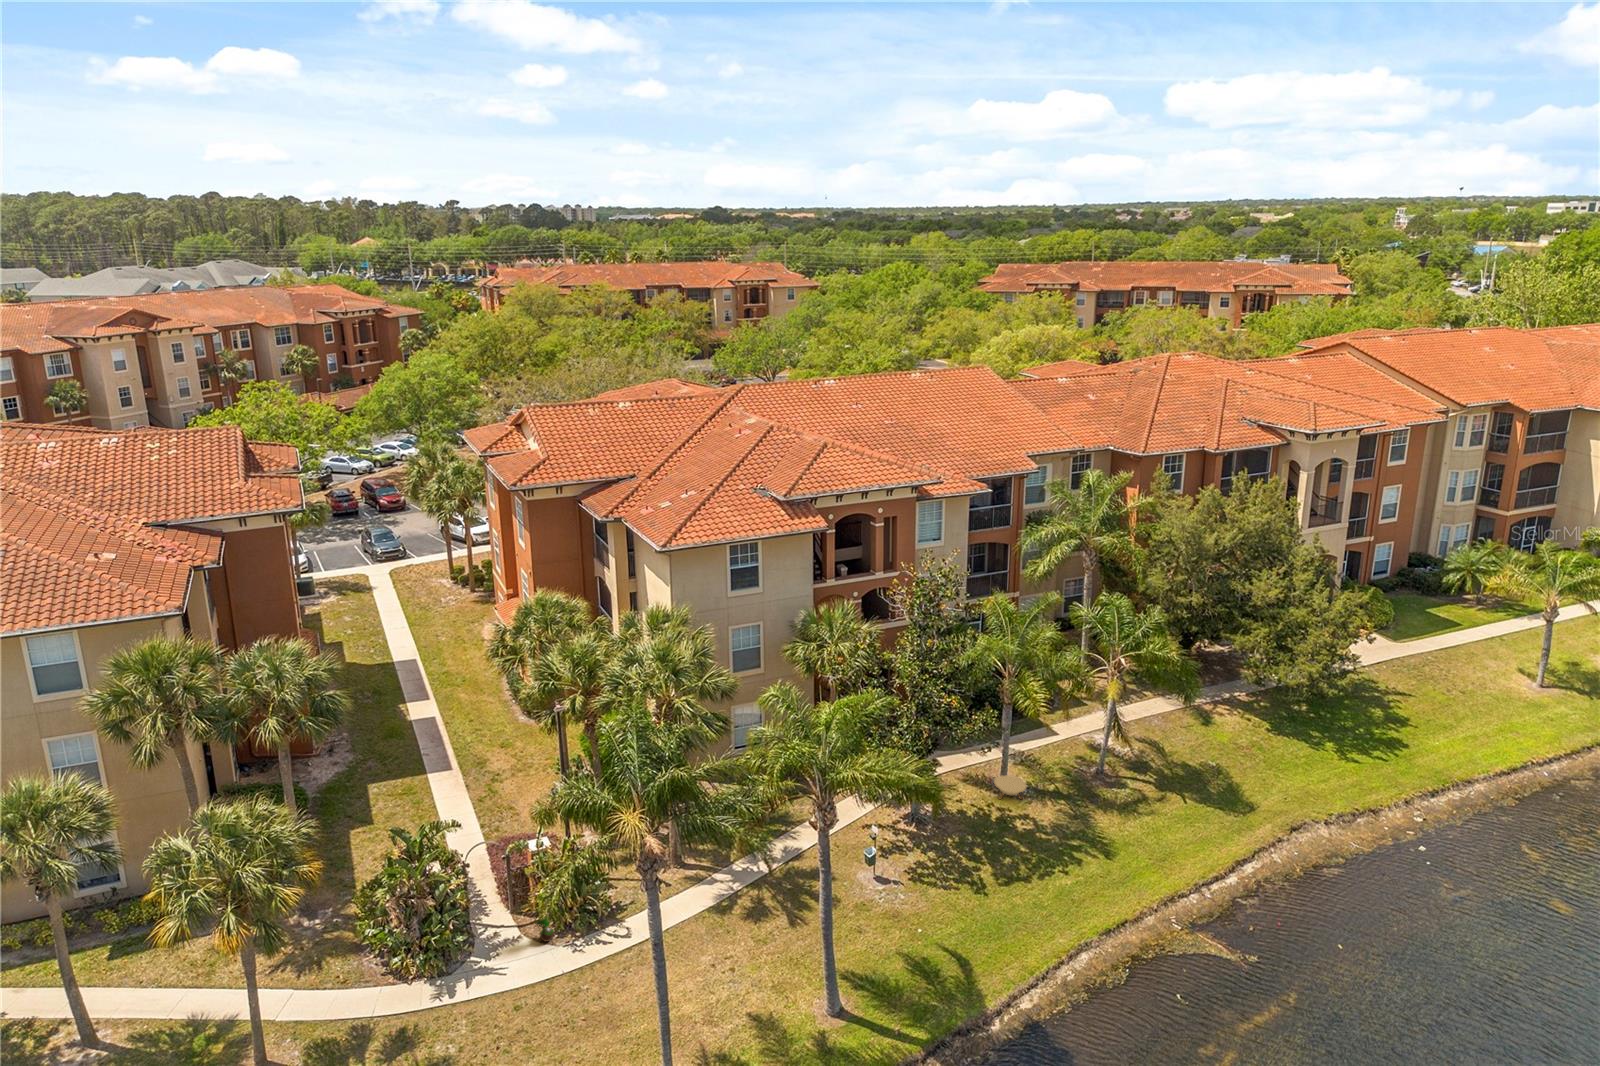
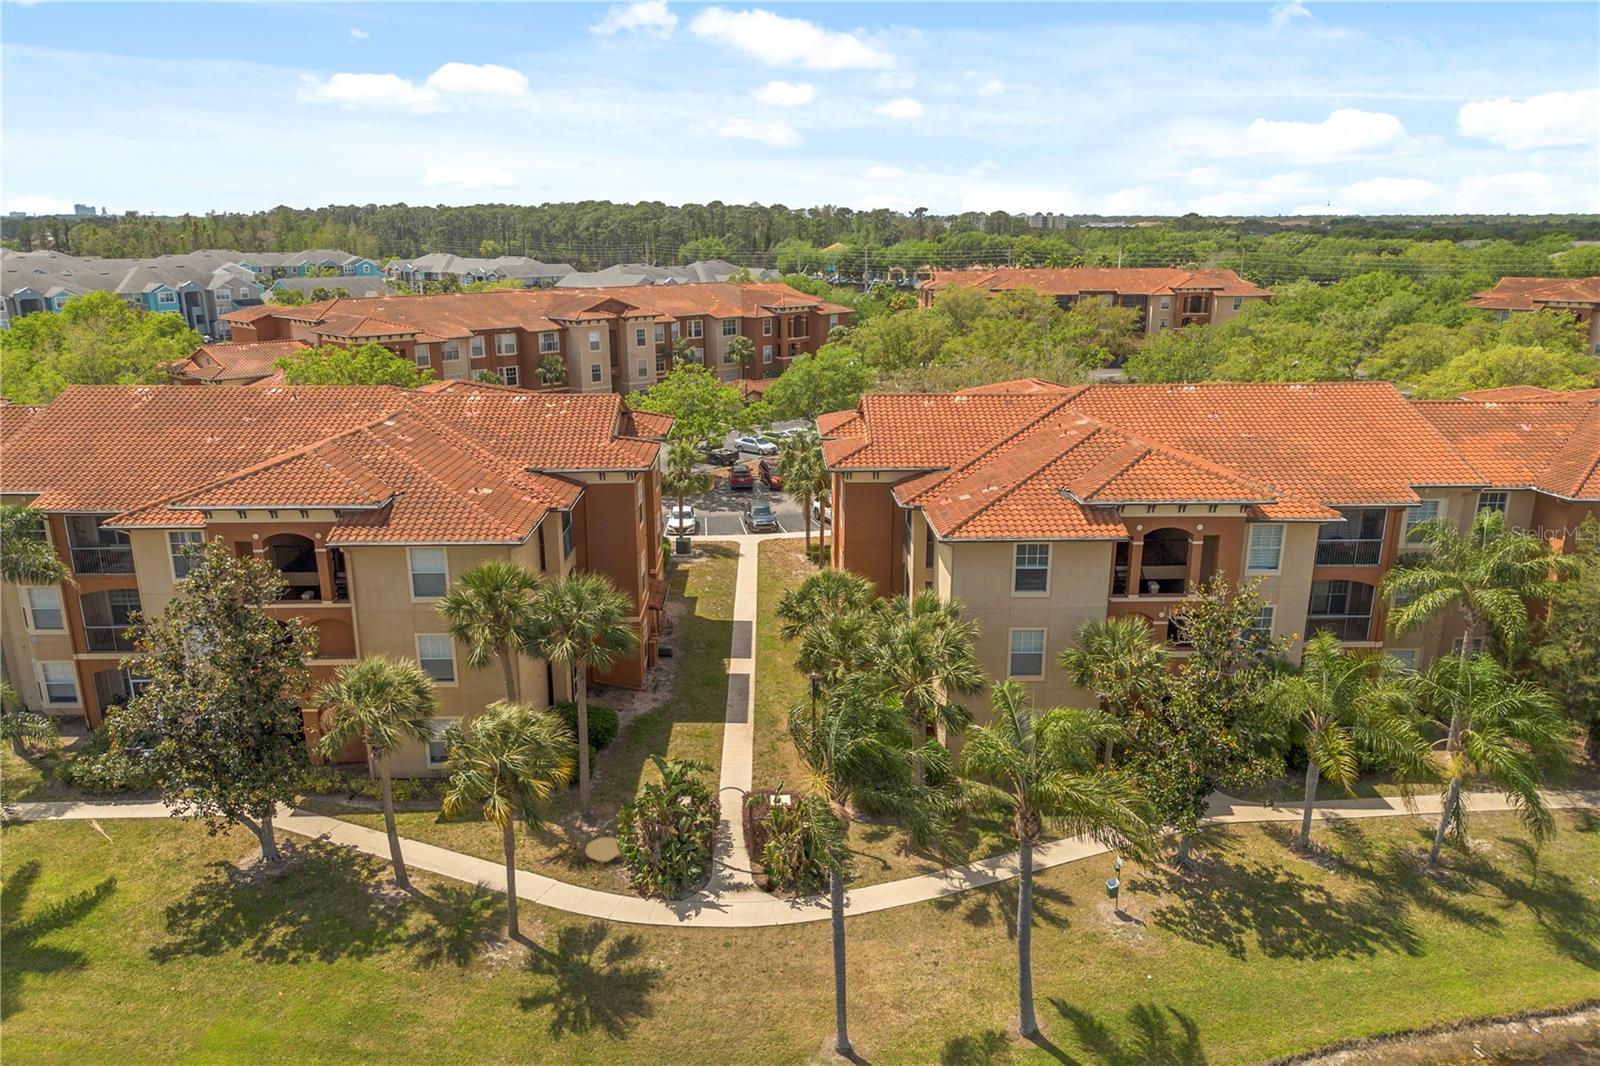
round table: present [994,775,1026,799] -> present [585,837,620,871]

